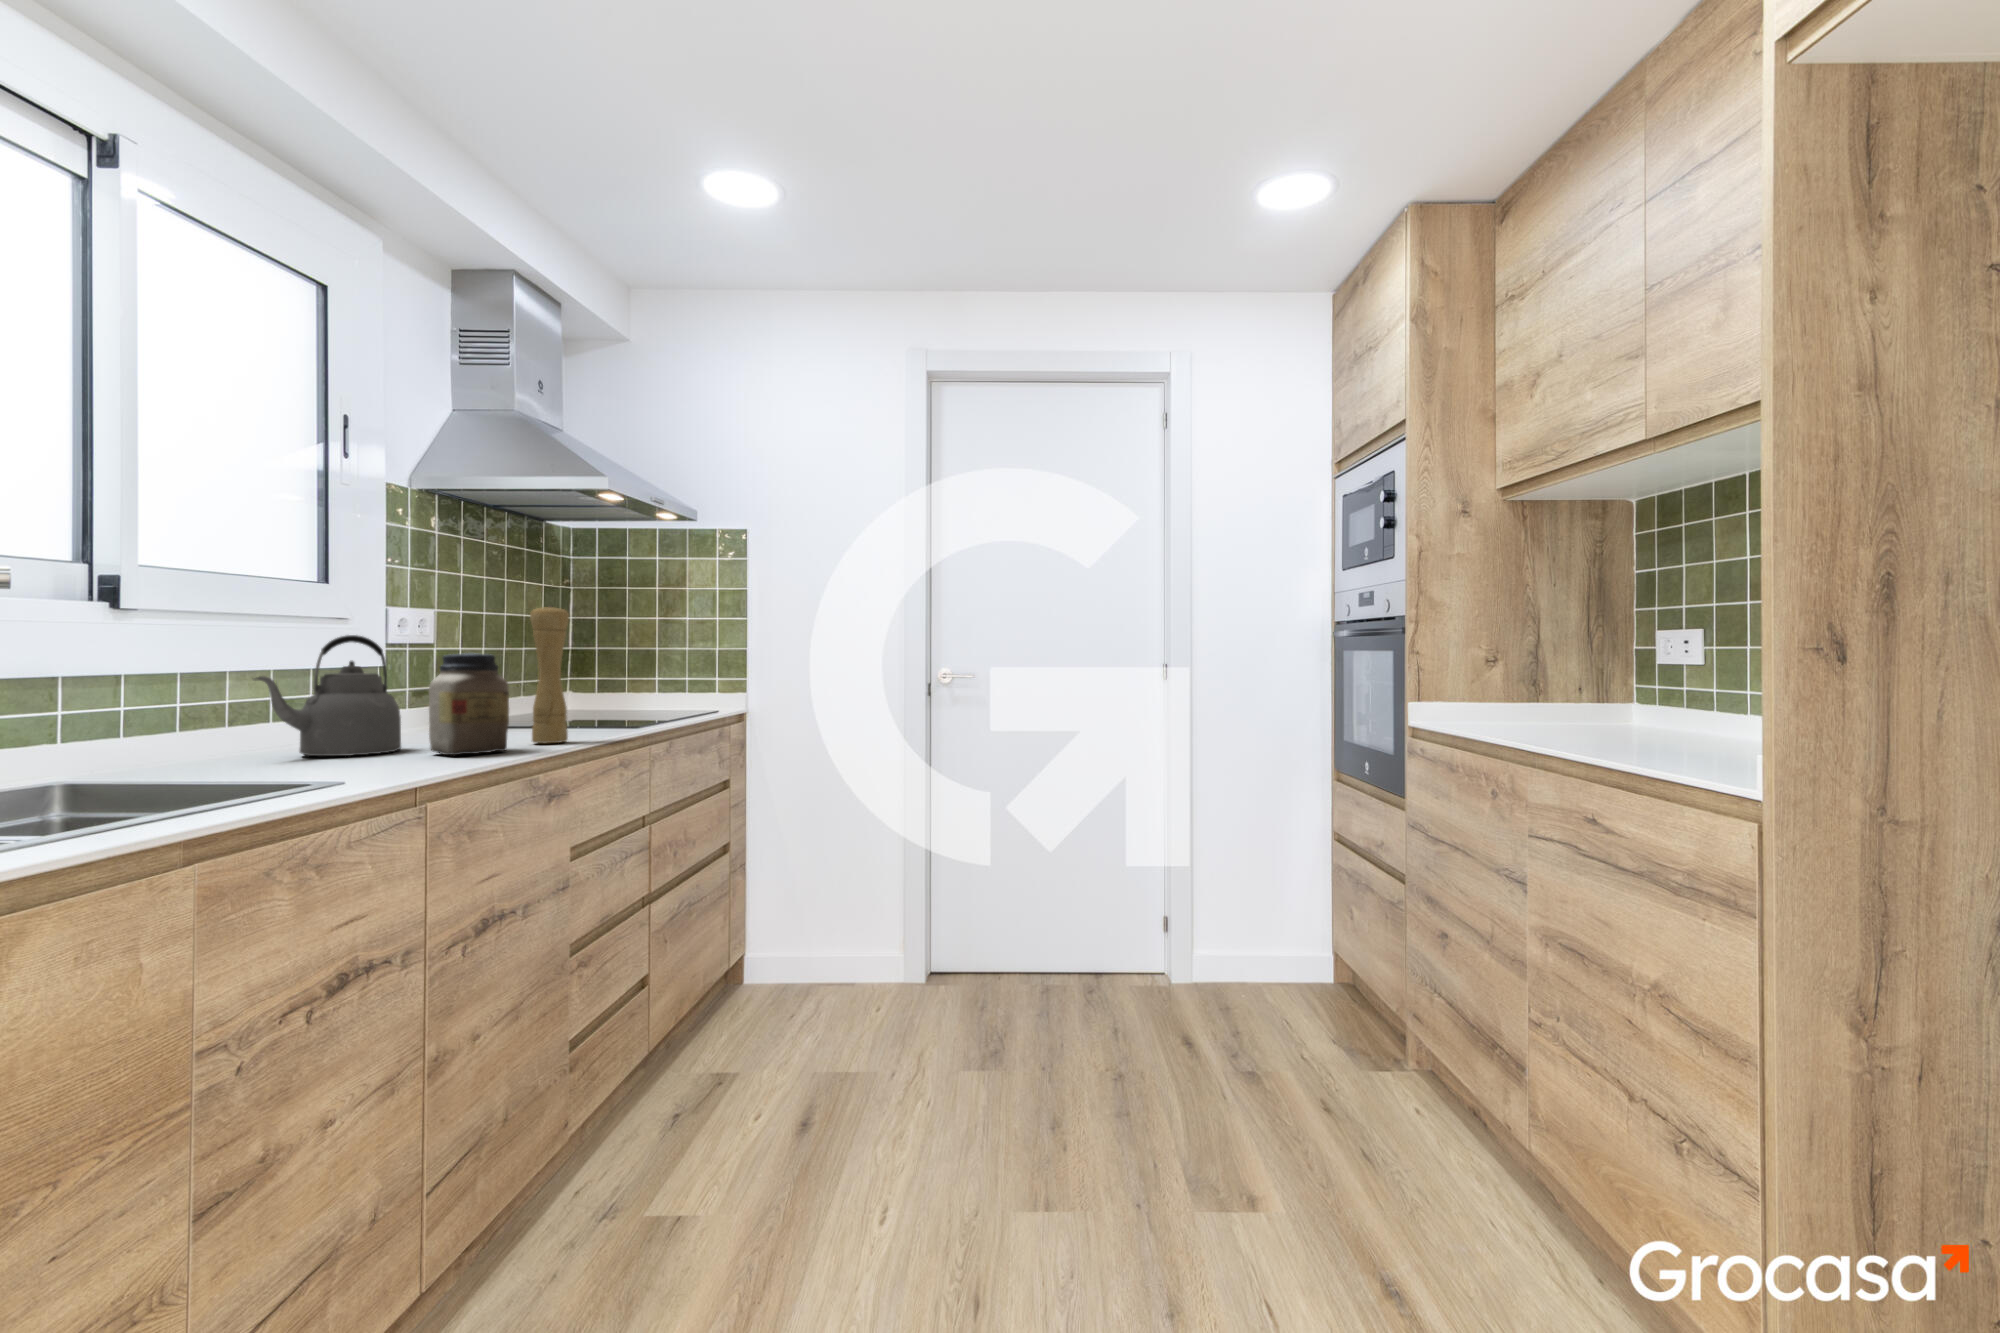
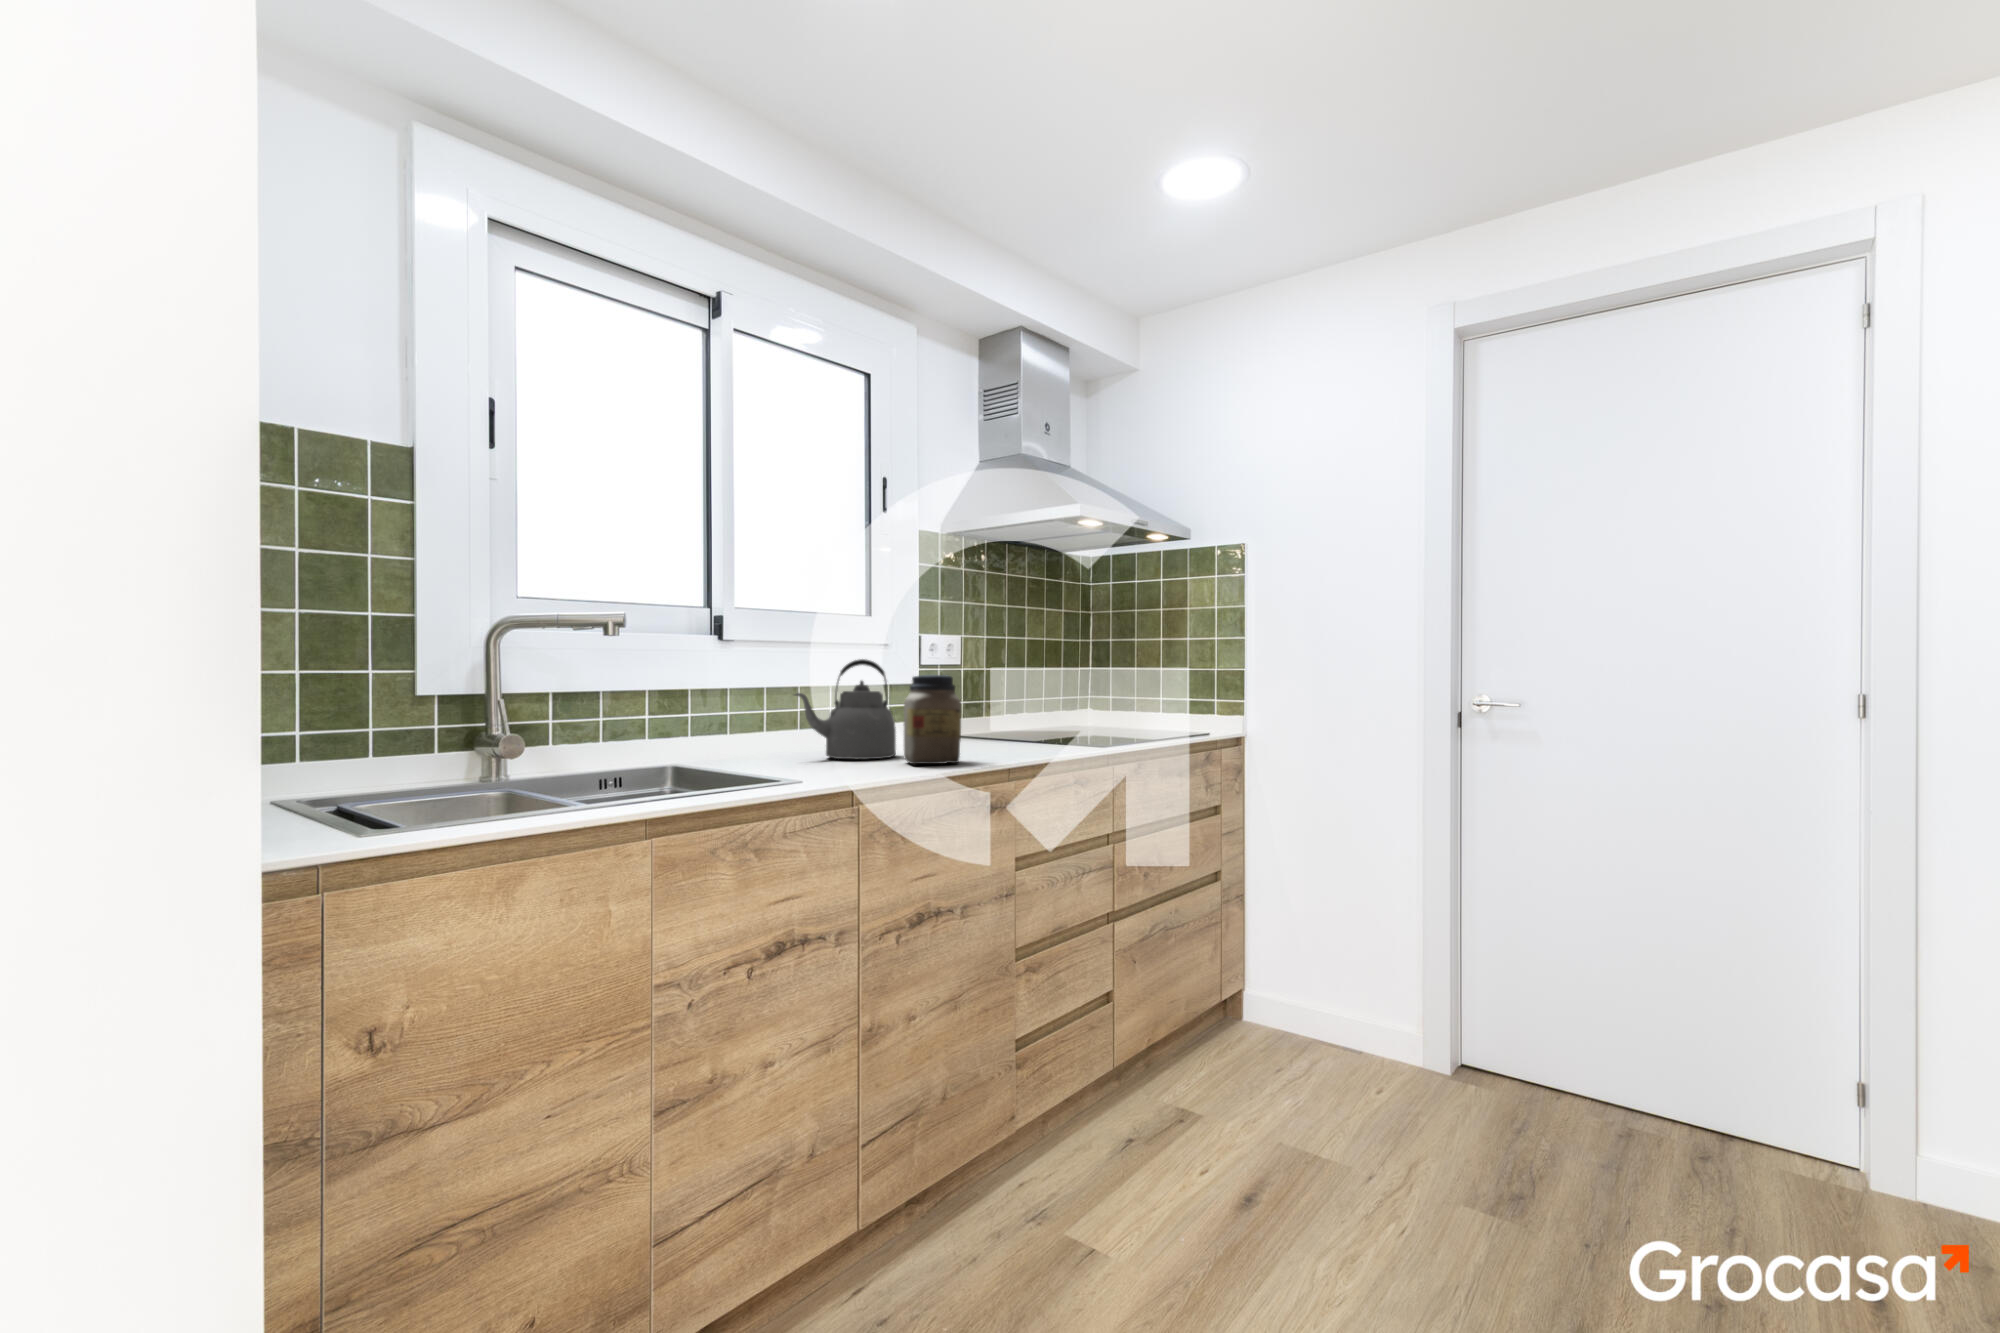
pepper mill: present [530,605,569,743] -> none [990,630,1023,758]

